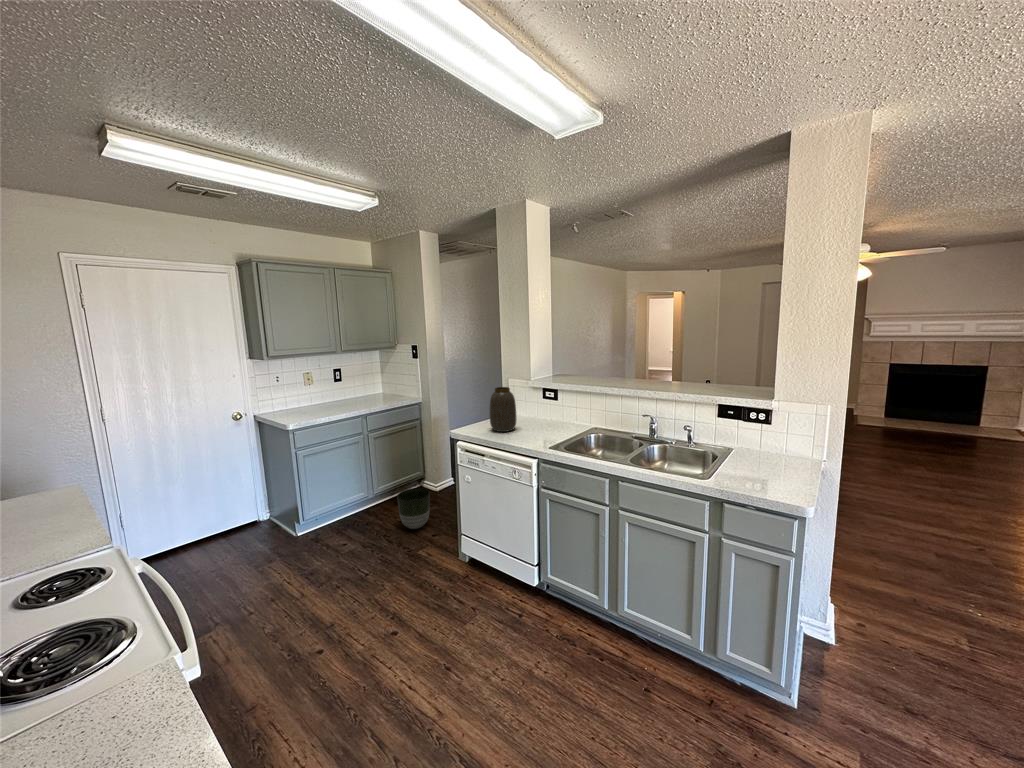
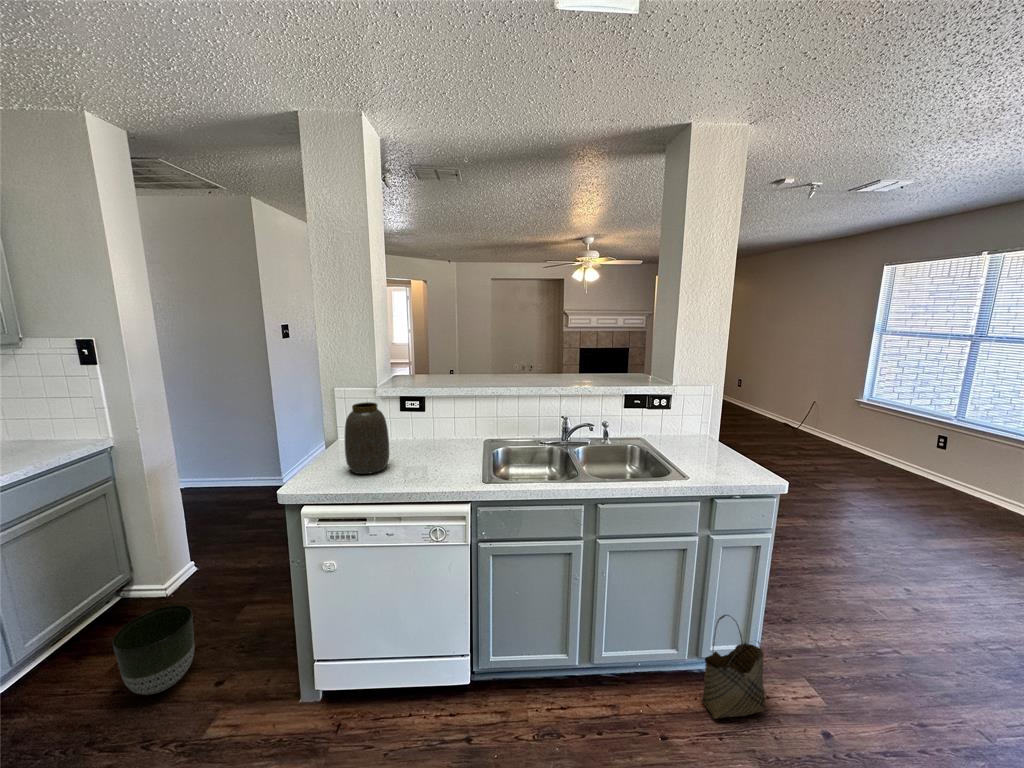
woven basket: none [698,622,771,731] -> present [702,615,765,719]

